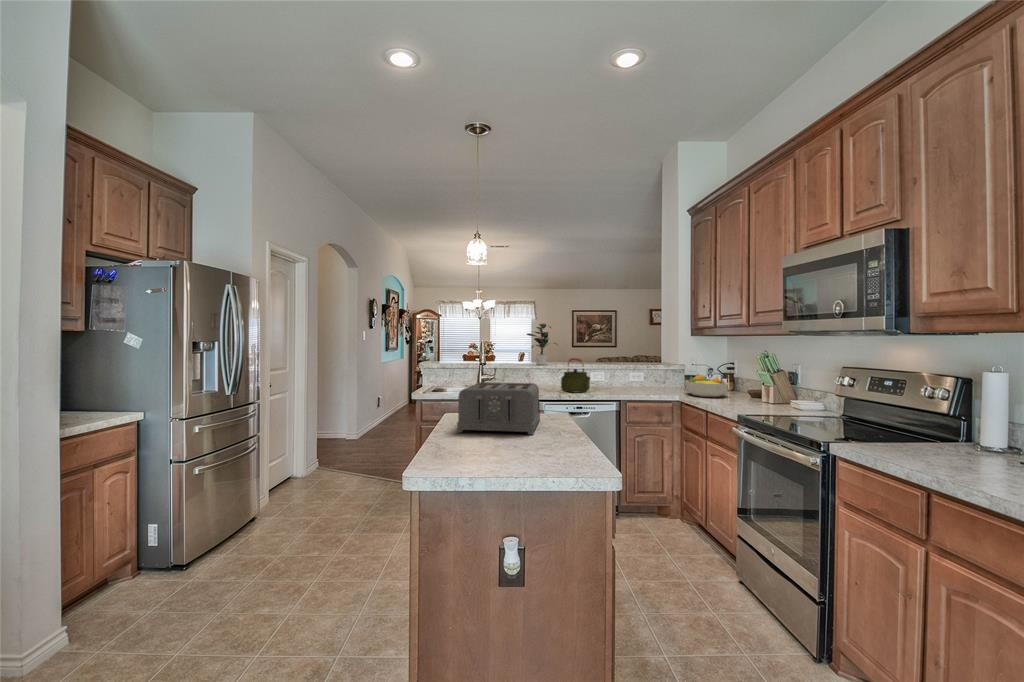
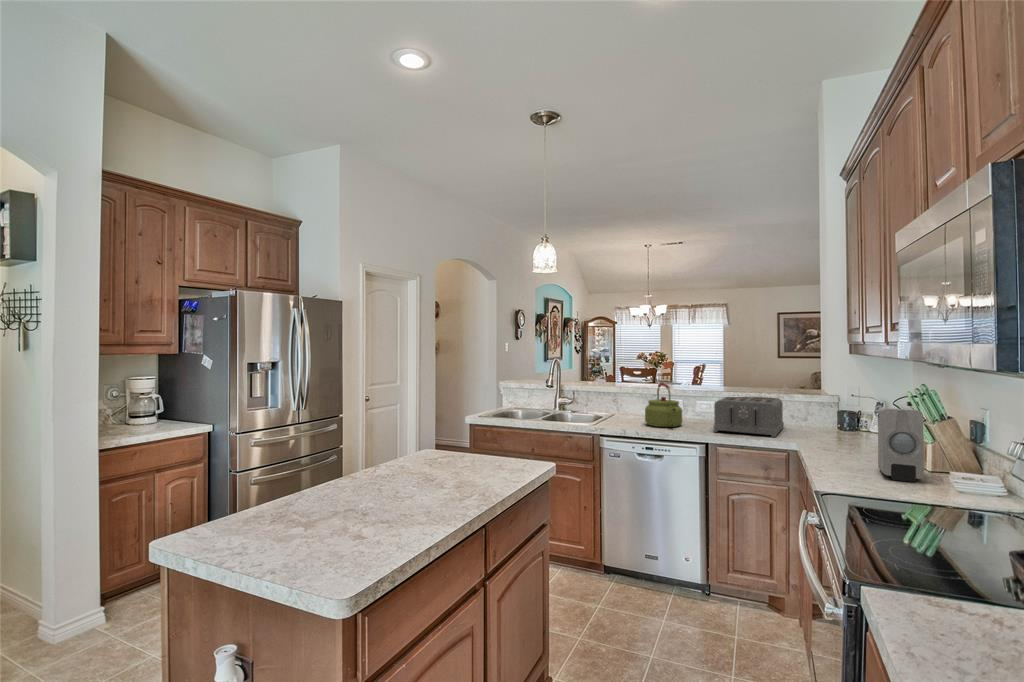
potted plant: present [527,323,556,365] -> none [617,338,665,389]
soap dispenser: none [745,364,778,408] -> present [878,408,924,482]
fruit bowl: present [685,375,728,397] -> none [809,414,873,451]
toaster: present [457,382,540,434] -> present [713,397,784,437]

